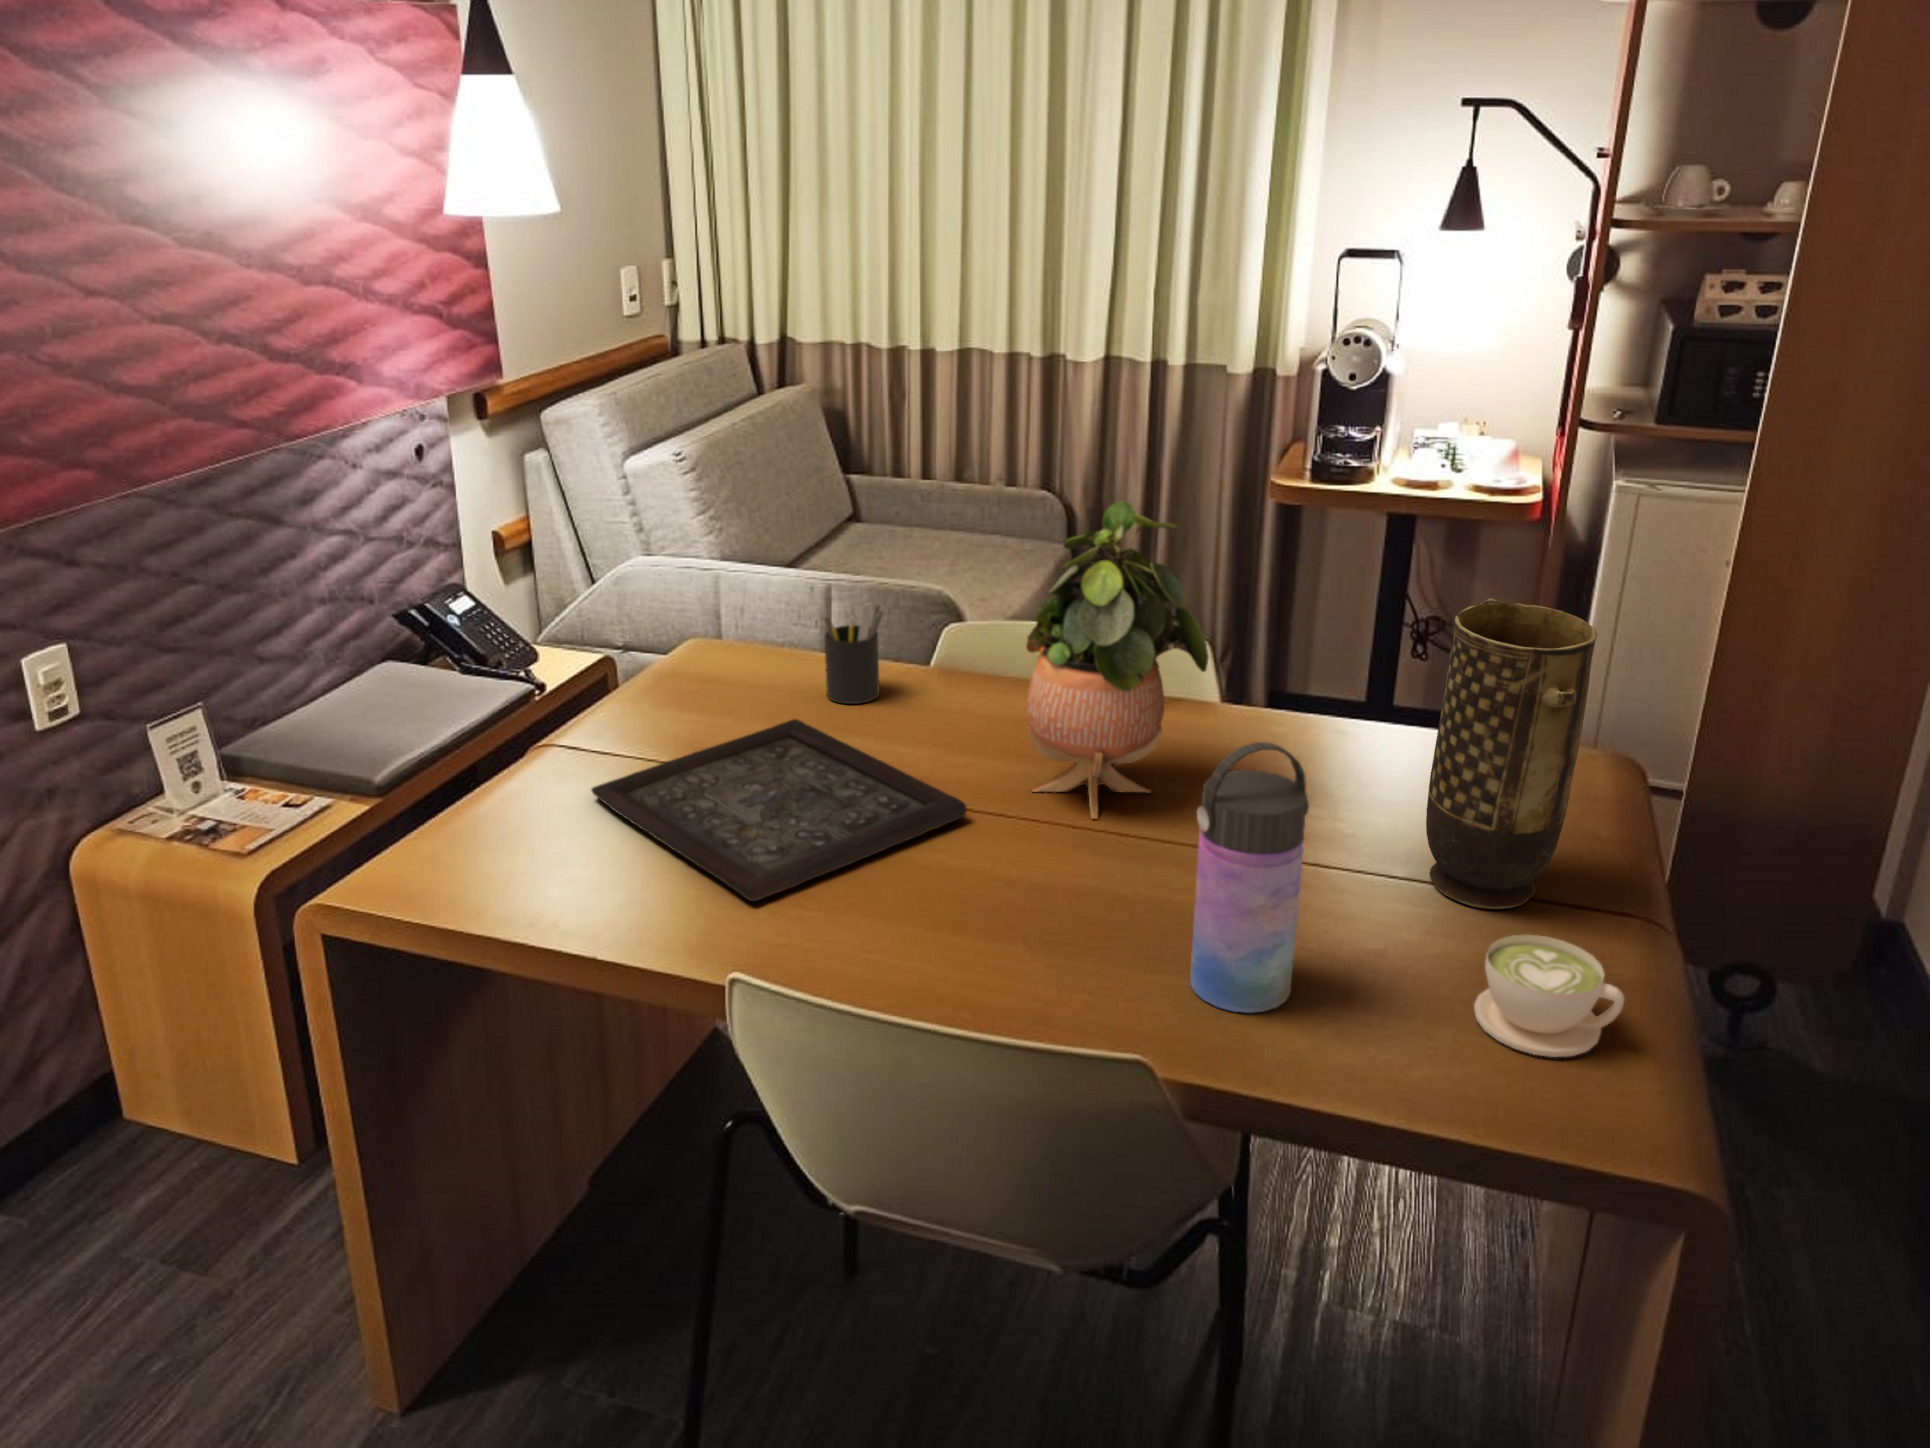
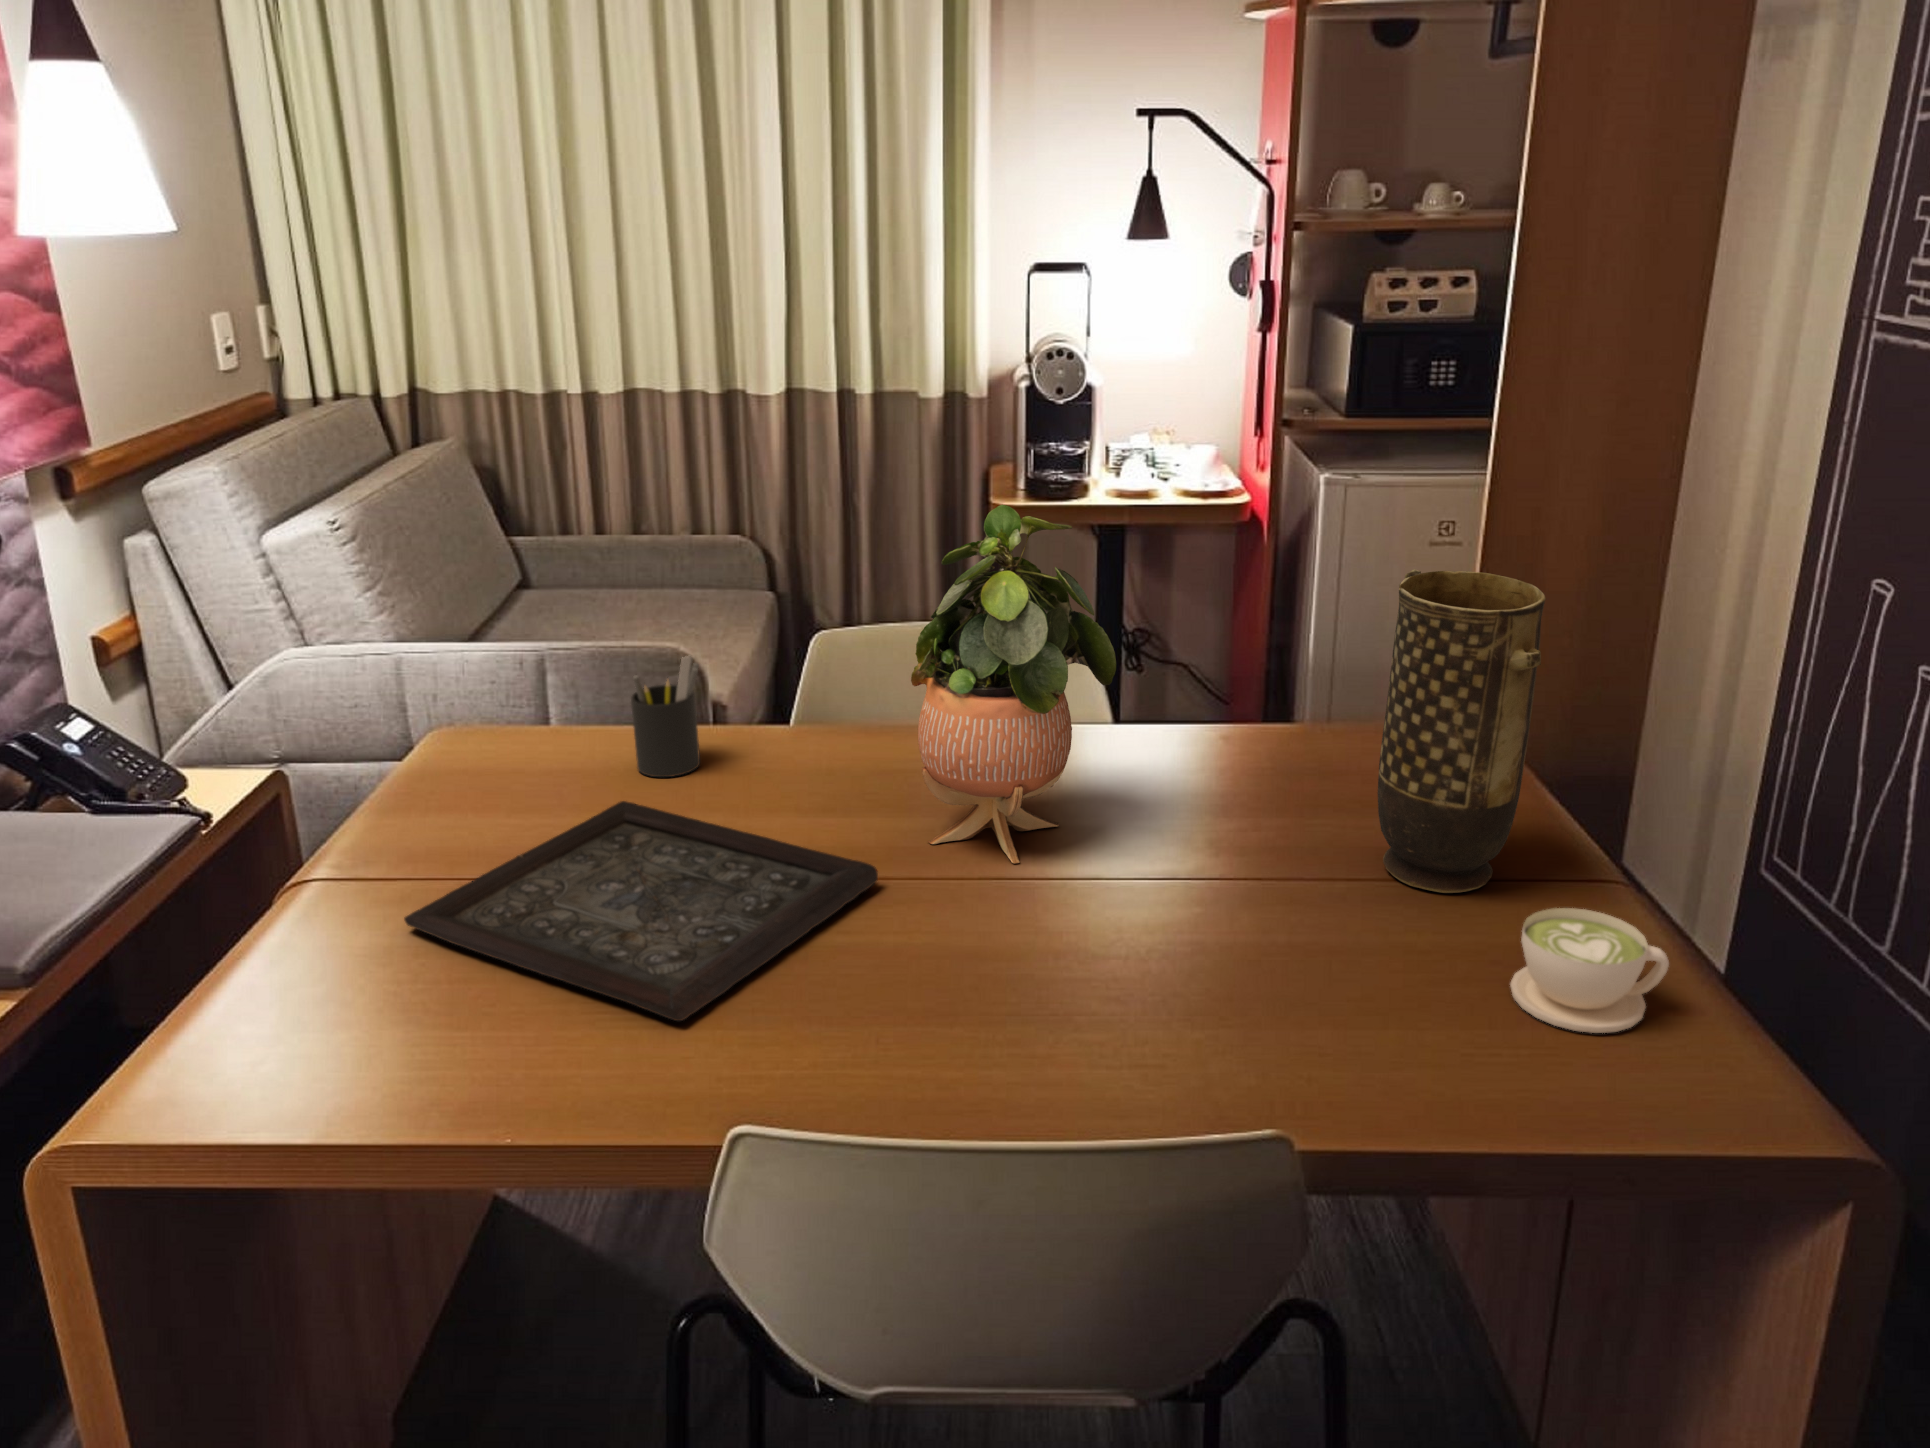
water bottle: present [1190,742,1309,1013] -> none [1218,738,1345,1046]

